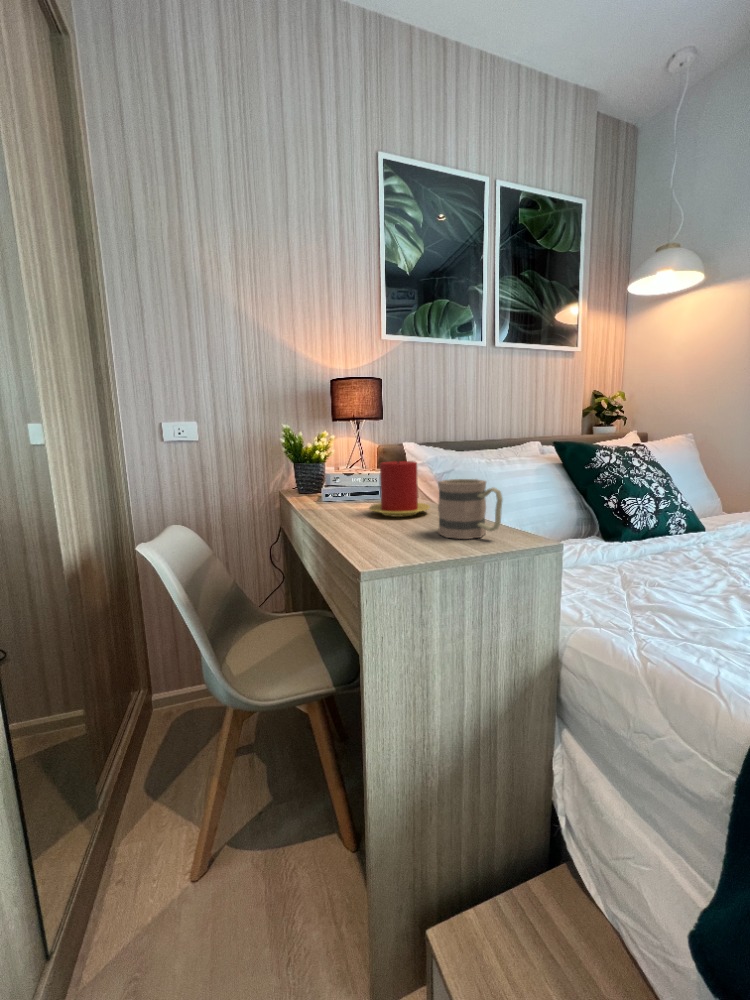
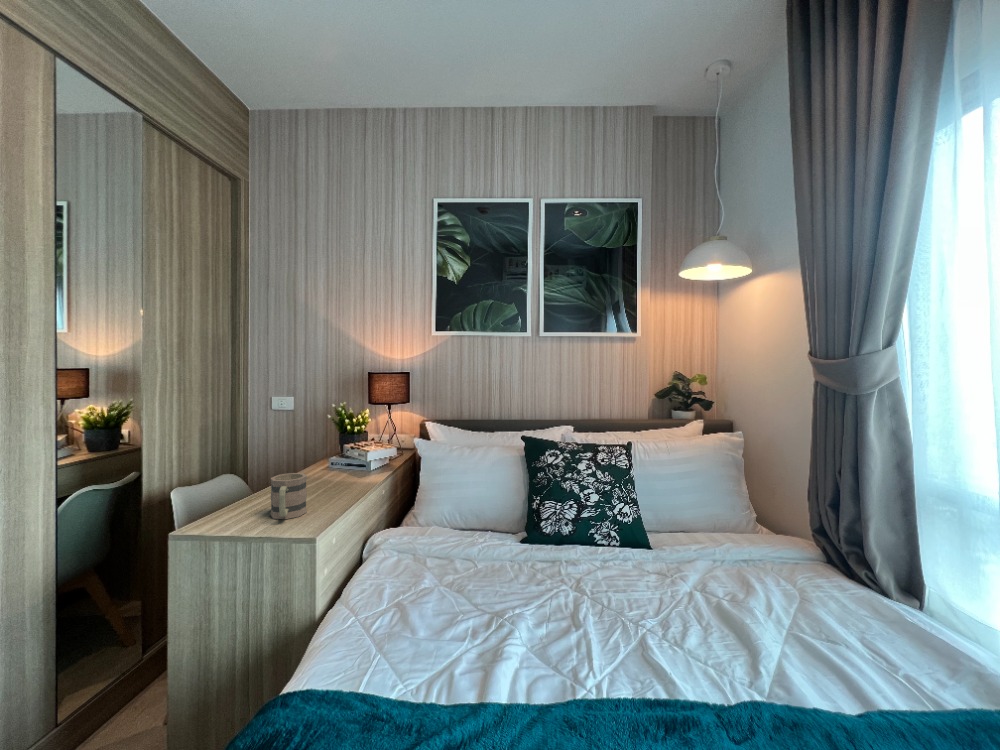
candle: present [369,461,430,517] -> none [301,447,350,491]

